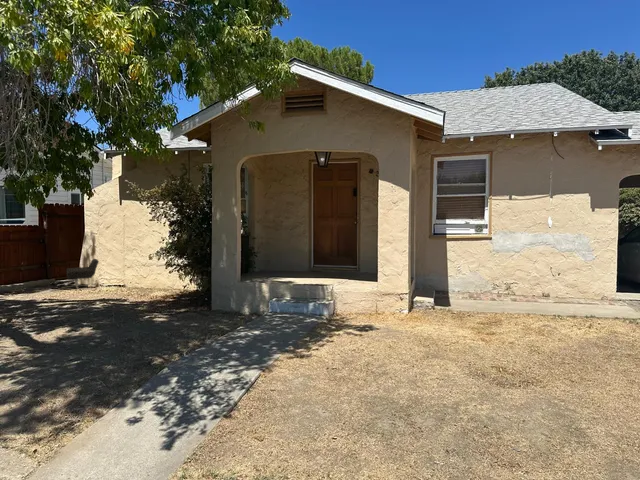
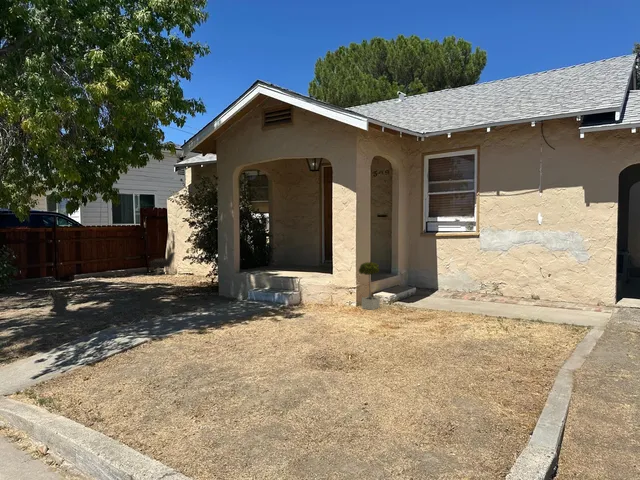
potted tree: none [412,264,433,315] -> present [359,262,380,310]

